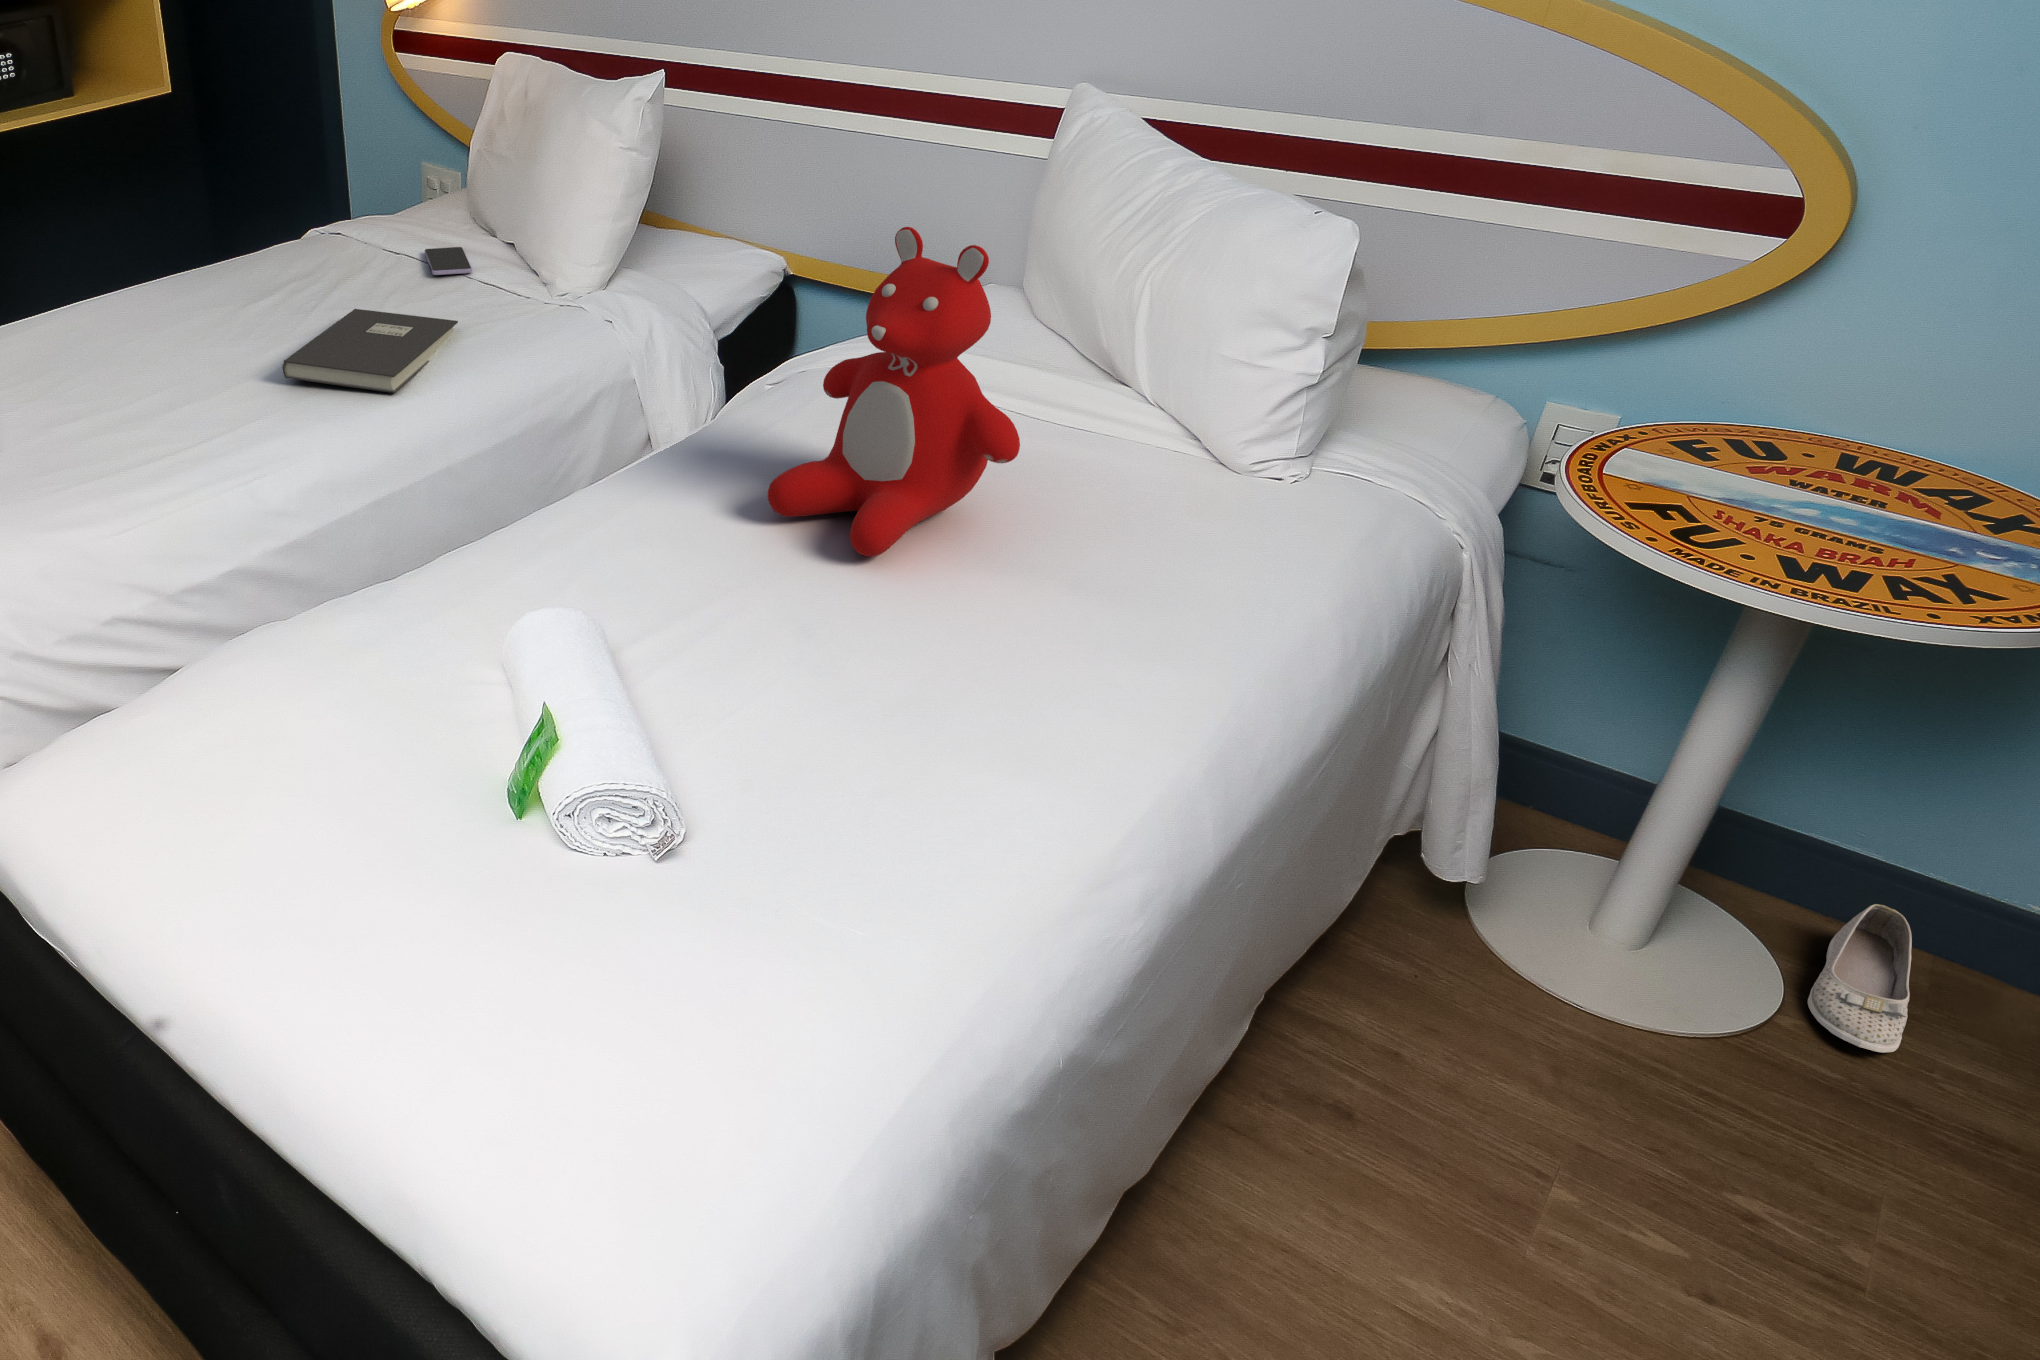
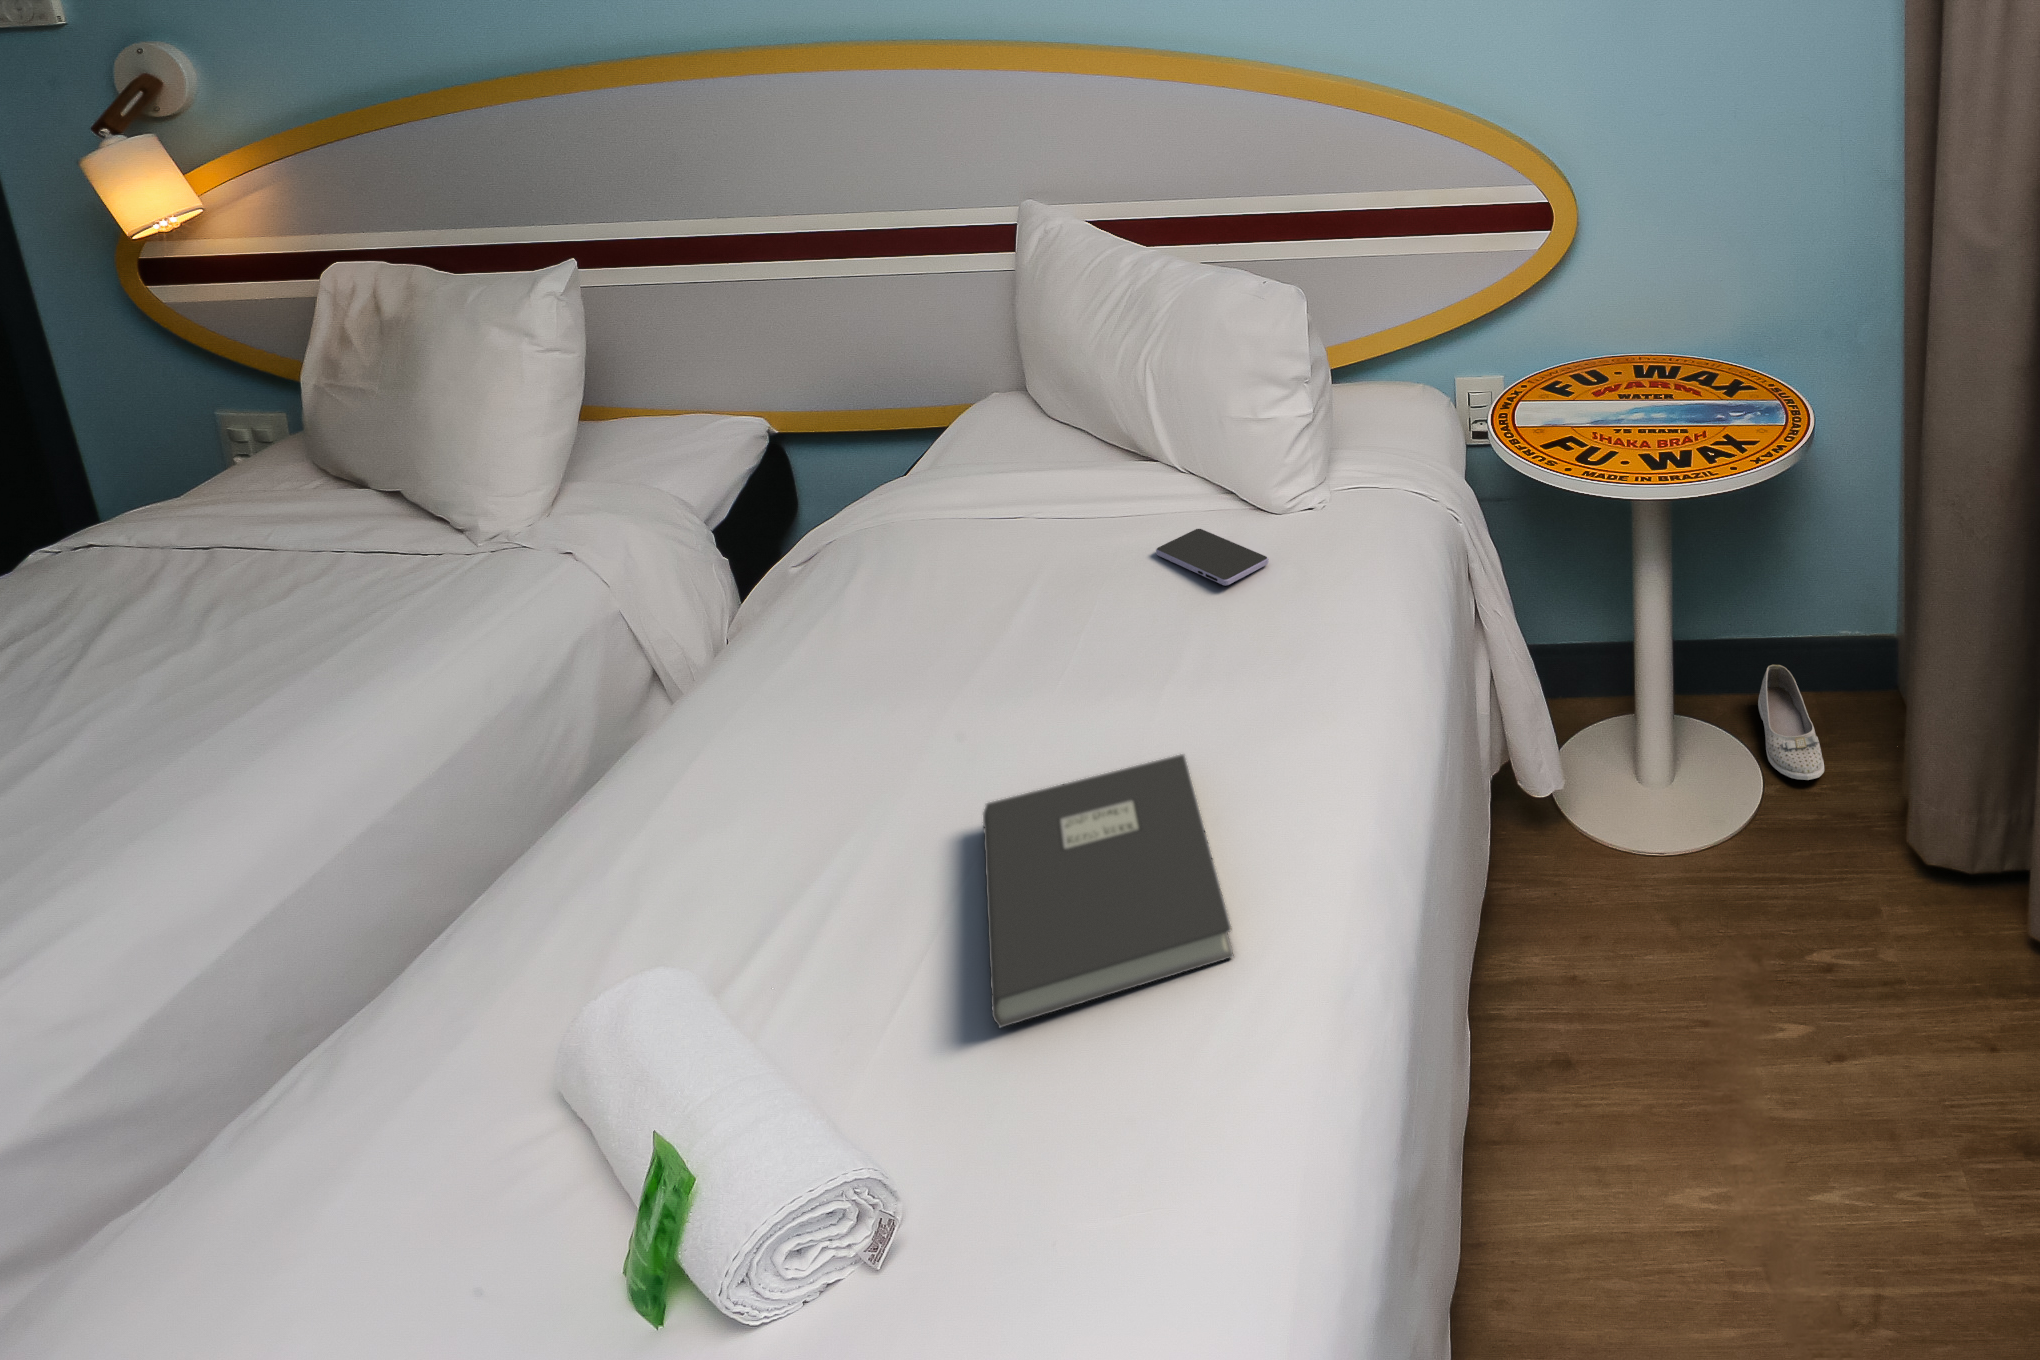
teddy bear: present [768,227,1020,557] -> none [848,384,1099,732]
smartphone: present [425,247,472,275] -> present [1156,529,1269,585]
book: present [282,309,458,393] -> present [983,754,1233,1027]

